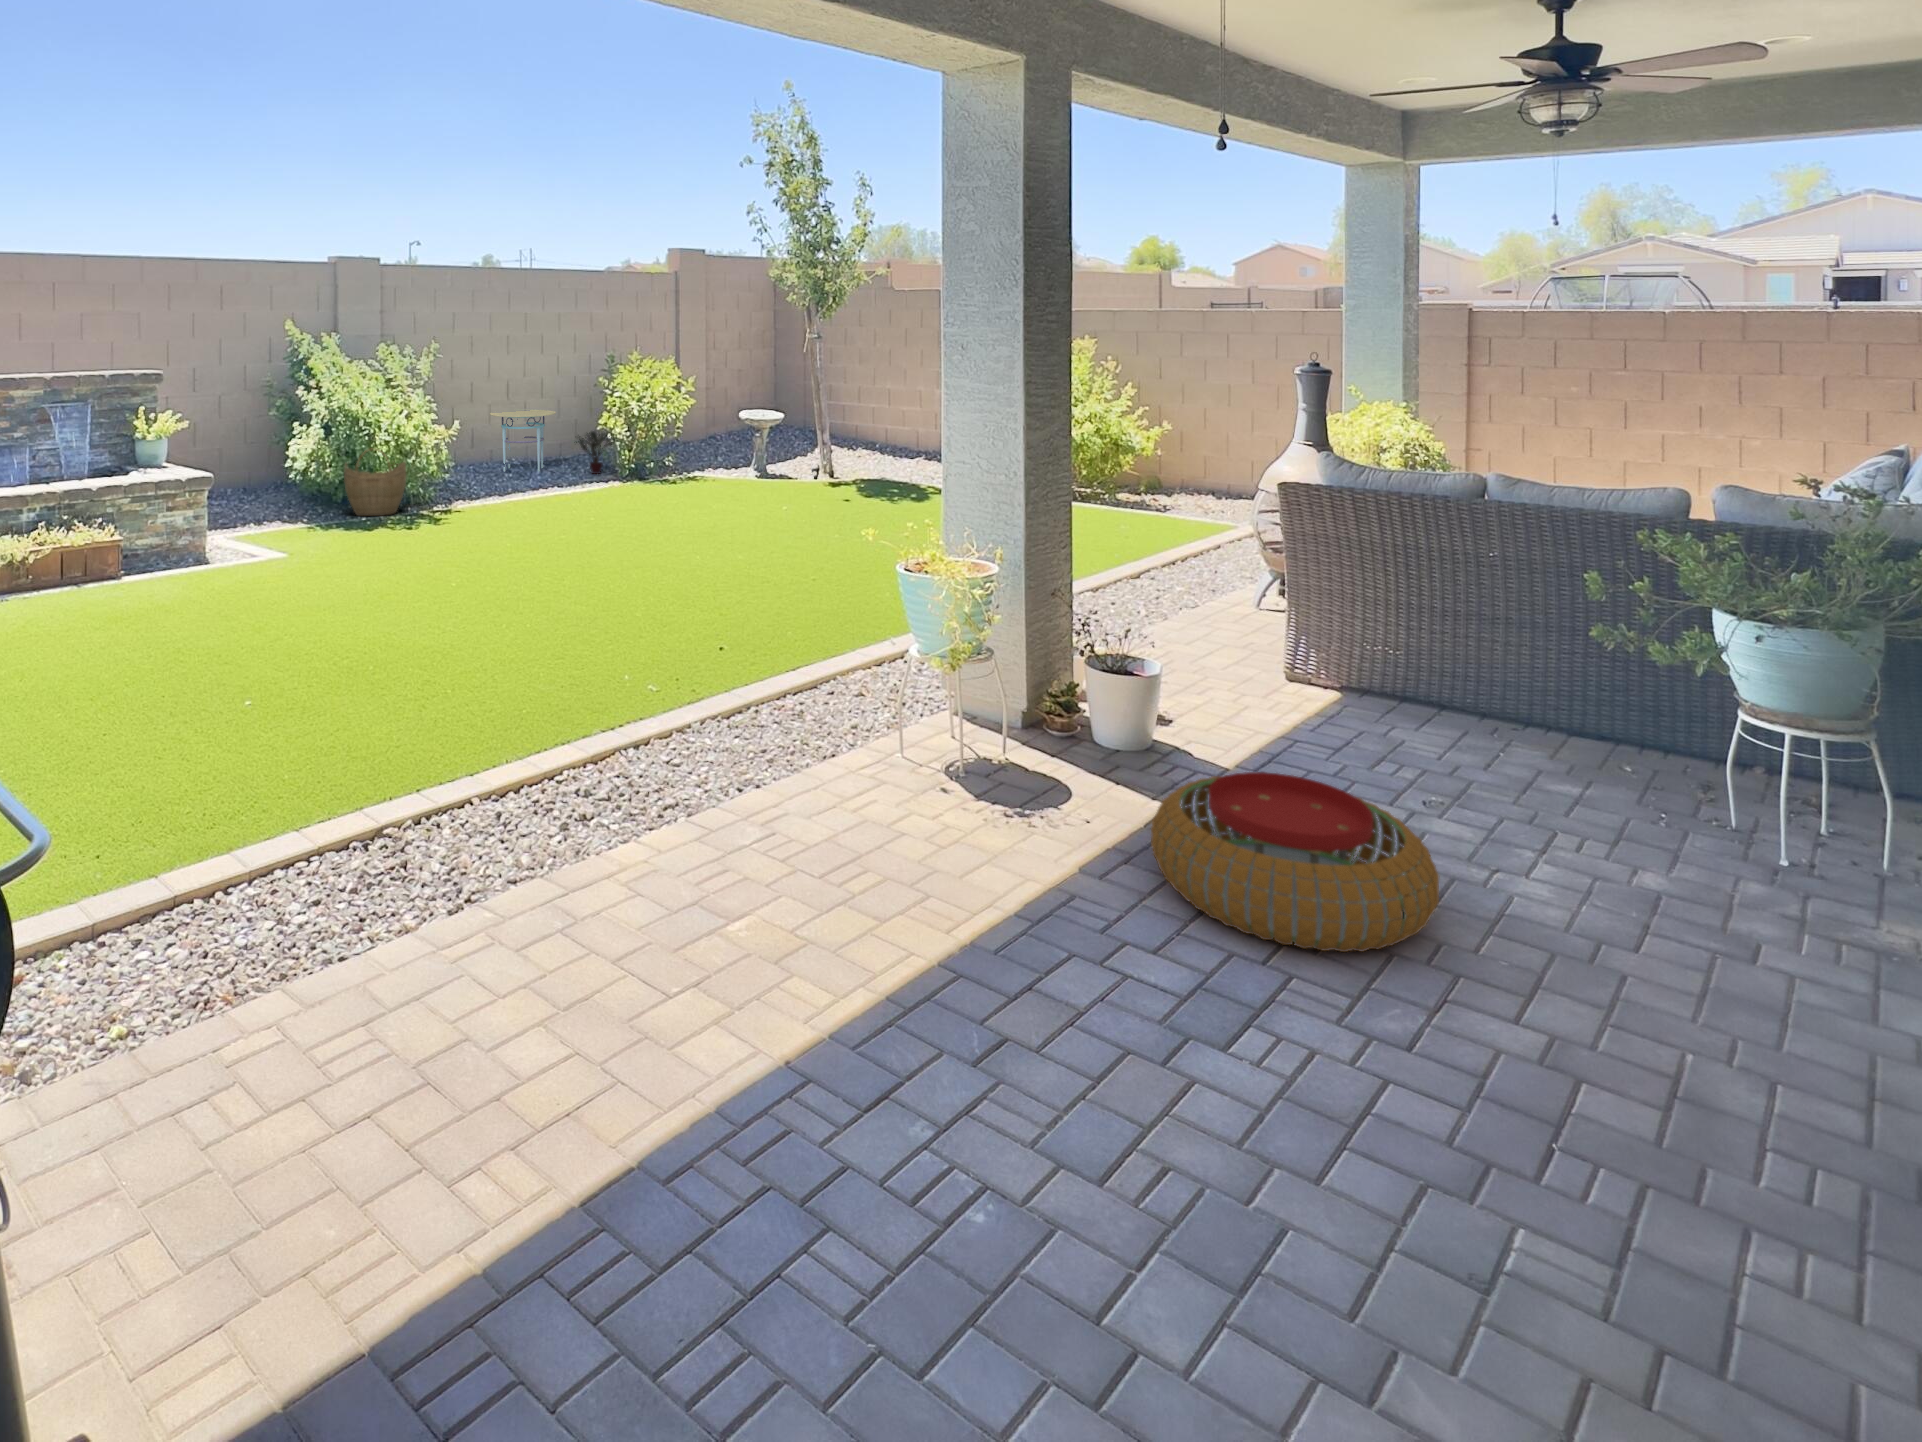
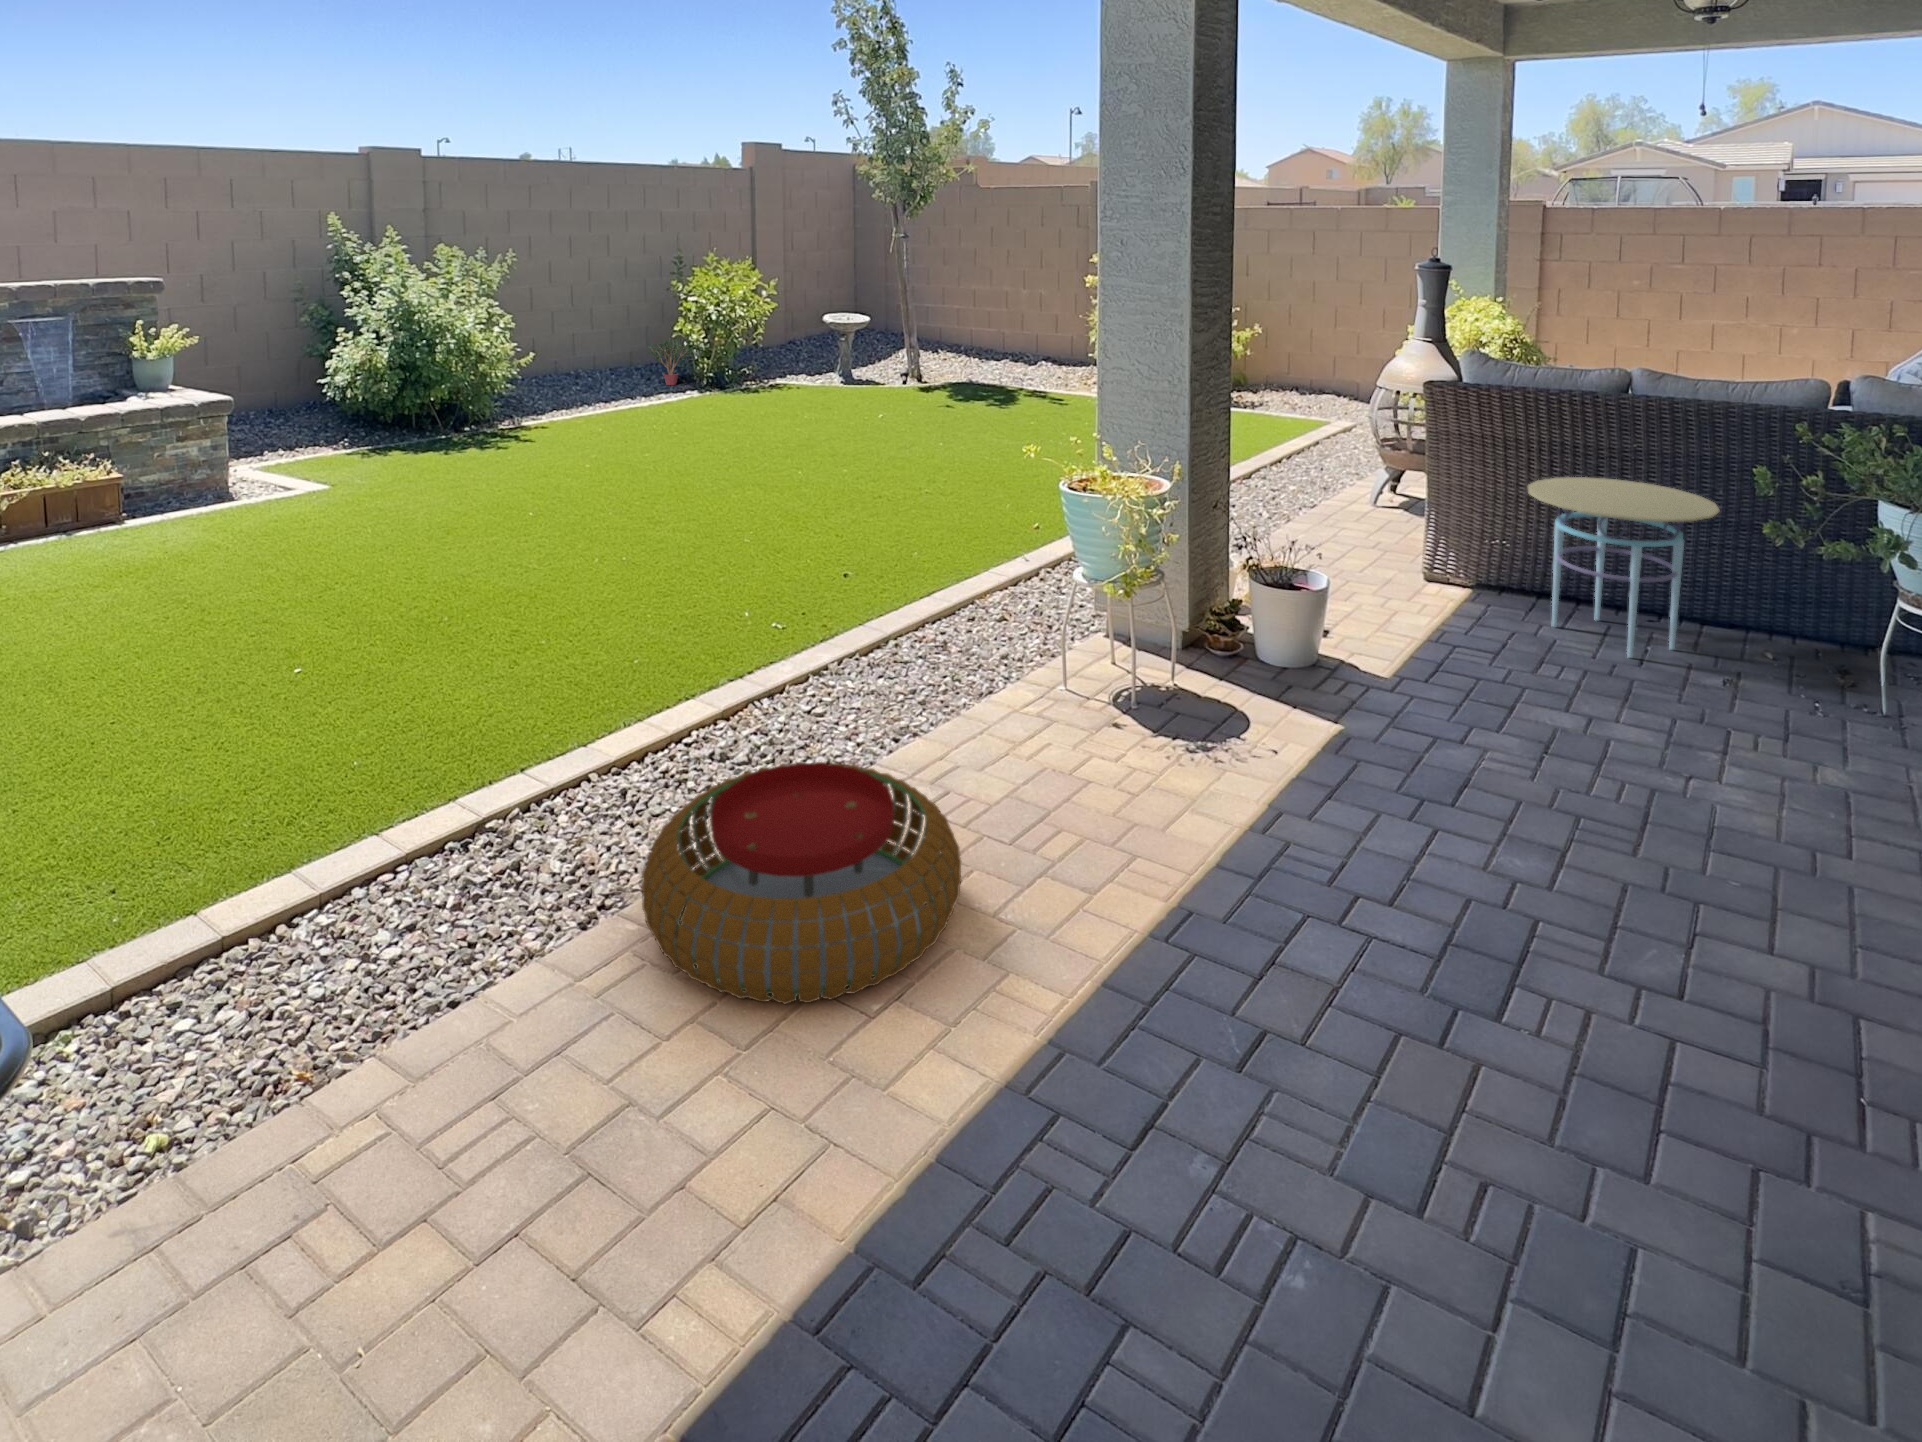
side table: present [490,410,556,472] -> present [1528,477,1720,658]
woven basket: present [344,450,406,516] -> none [393,358,465,438]
pouf: present [1151,772,1439,952] -> present [642,762,962,1004]

